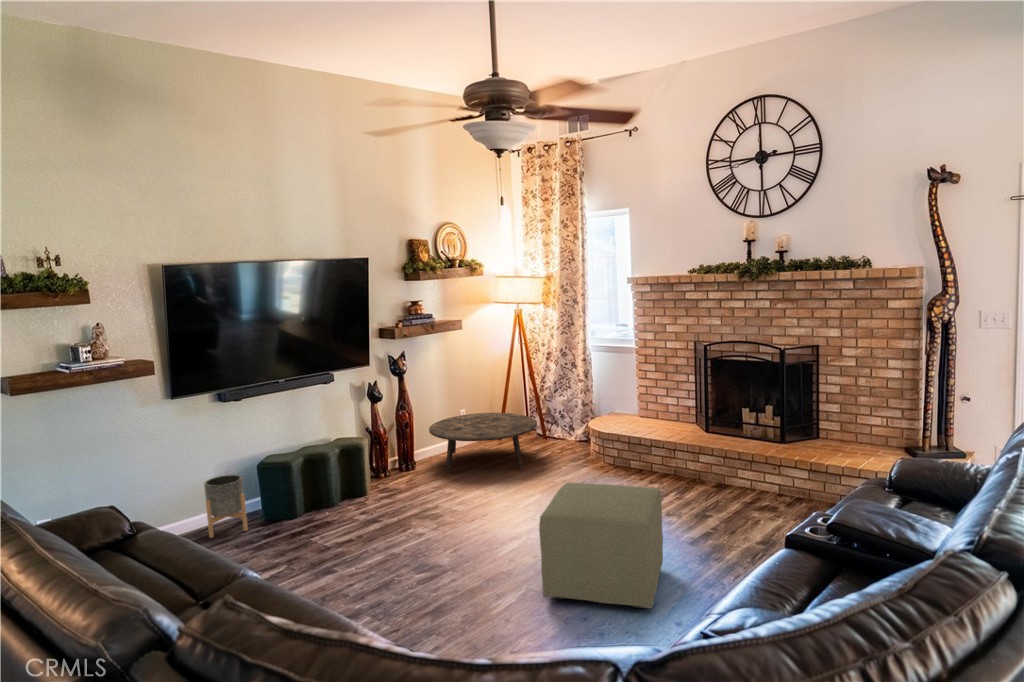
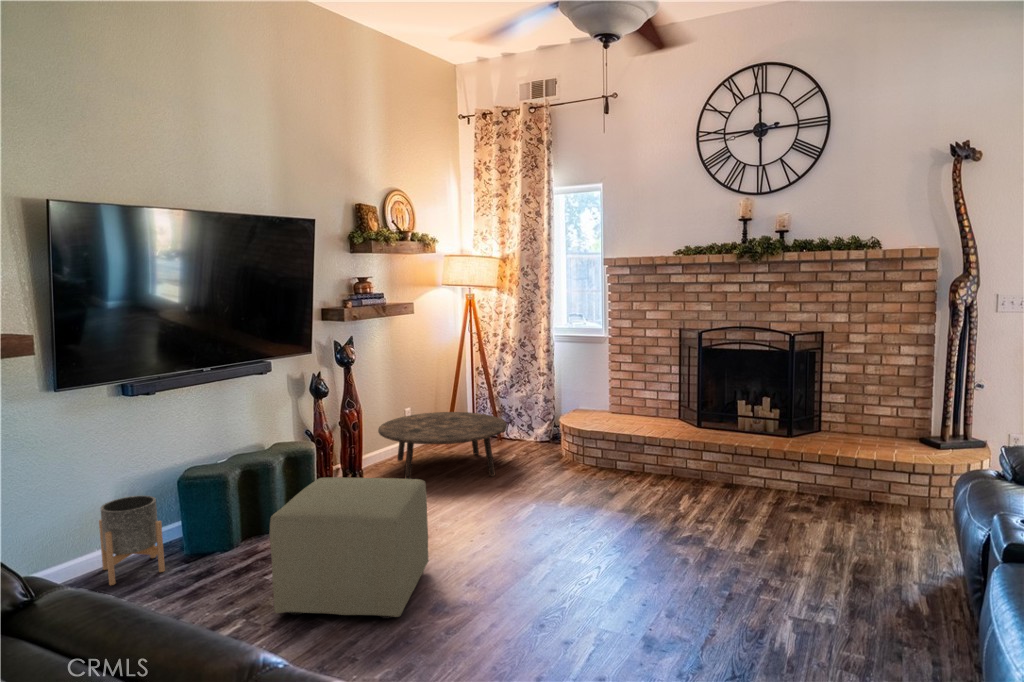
ottoman: present [539,483,663,609] -> present [269,478,429,619]

